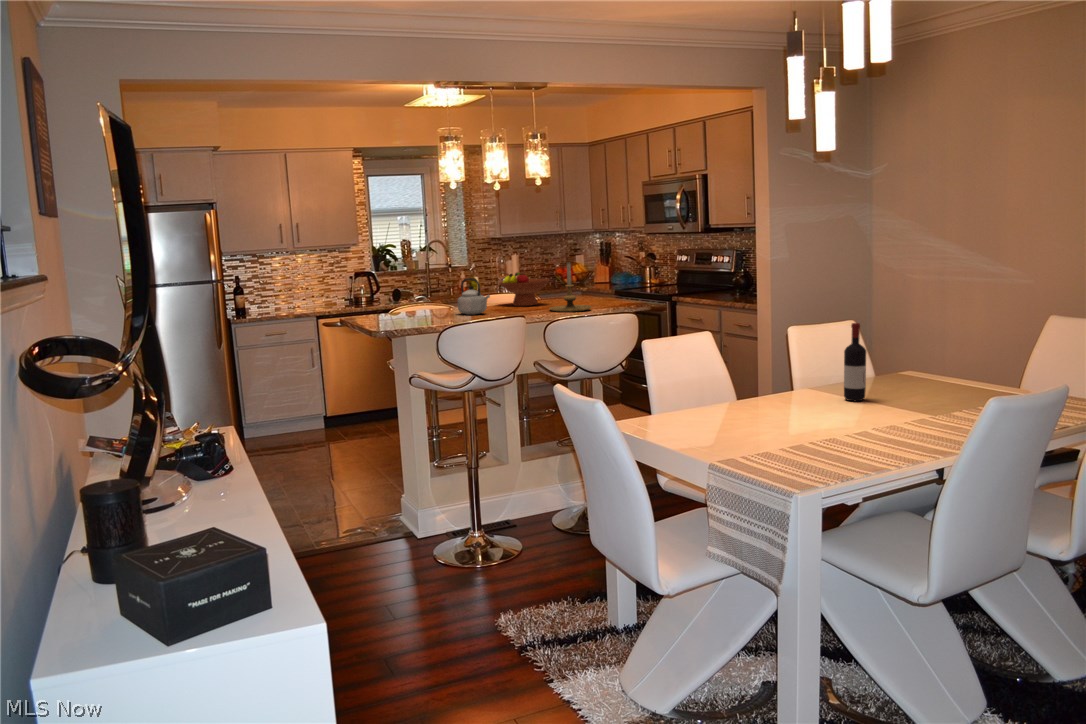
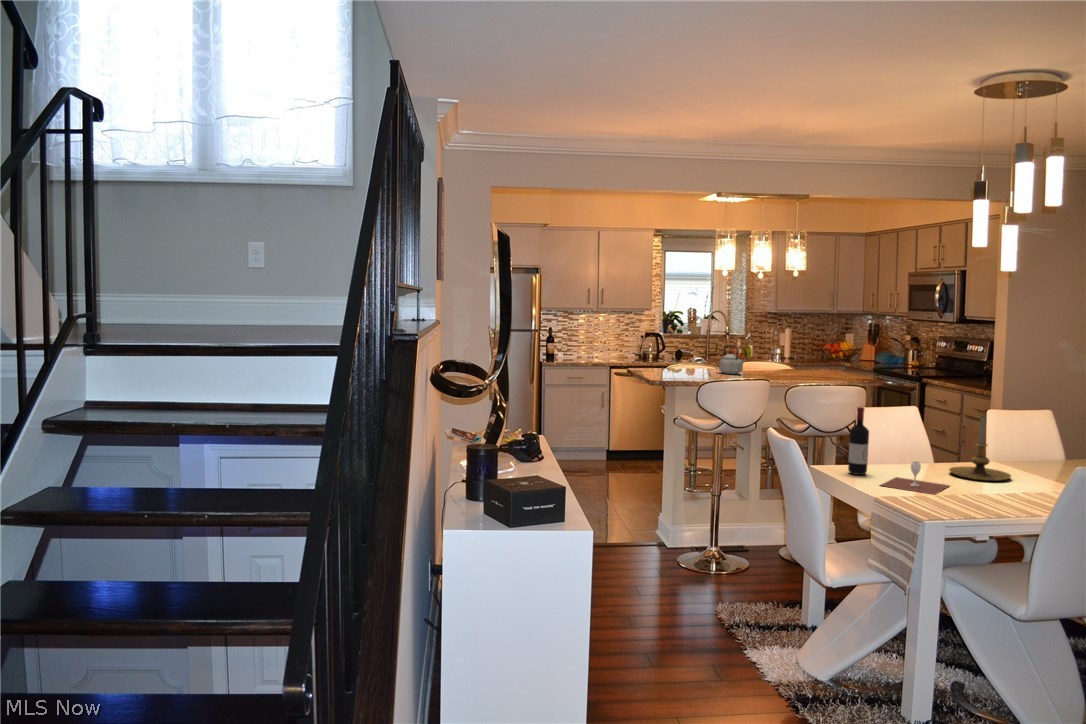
candle holder: present [550,262,591,312] -> present [949,415,1011,481]
fruit bowl: present [499,273,549,306] -> none [759,344,803,372]
wine bottle: present [844,323,866,401] -> present [848,407,869,475]
wine glass: none [704,408,780,450] -> present [880,462,949,495]

